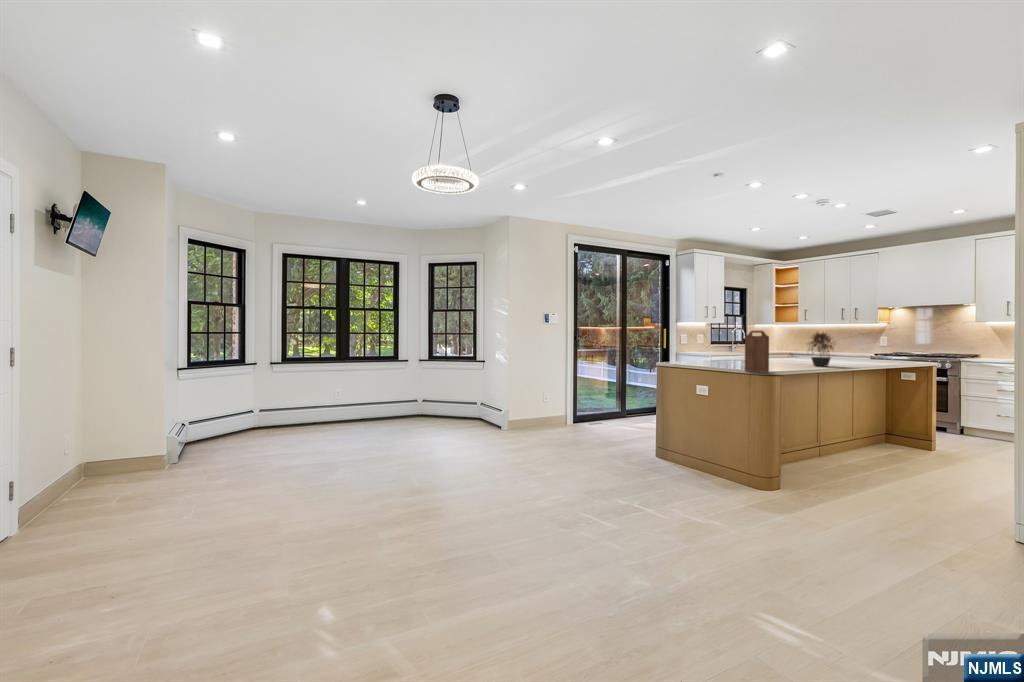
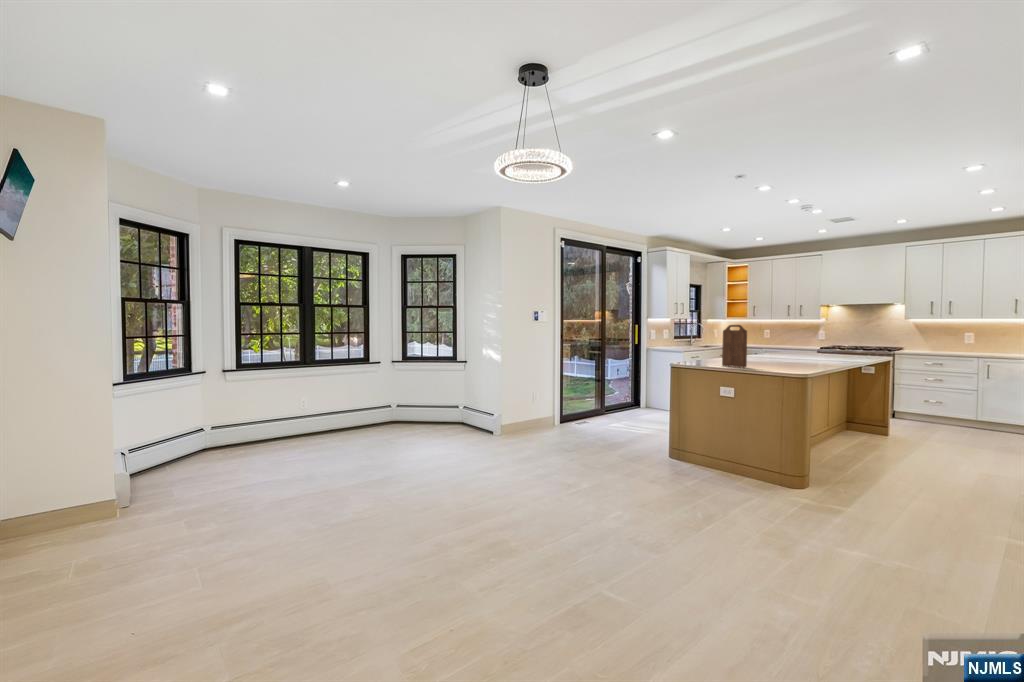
potted plant: present [807,333,835,366] -> none [778,327,810,362]

